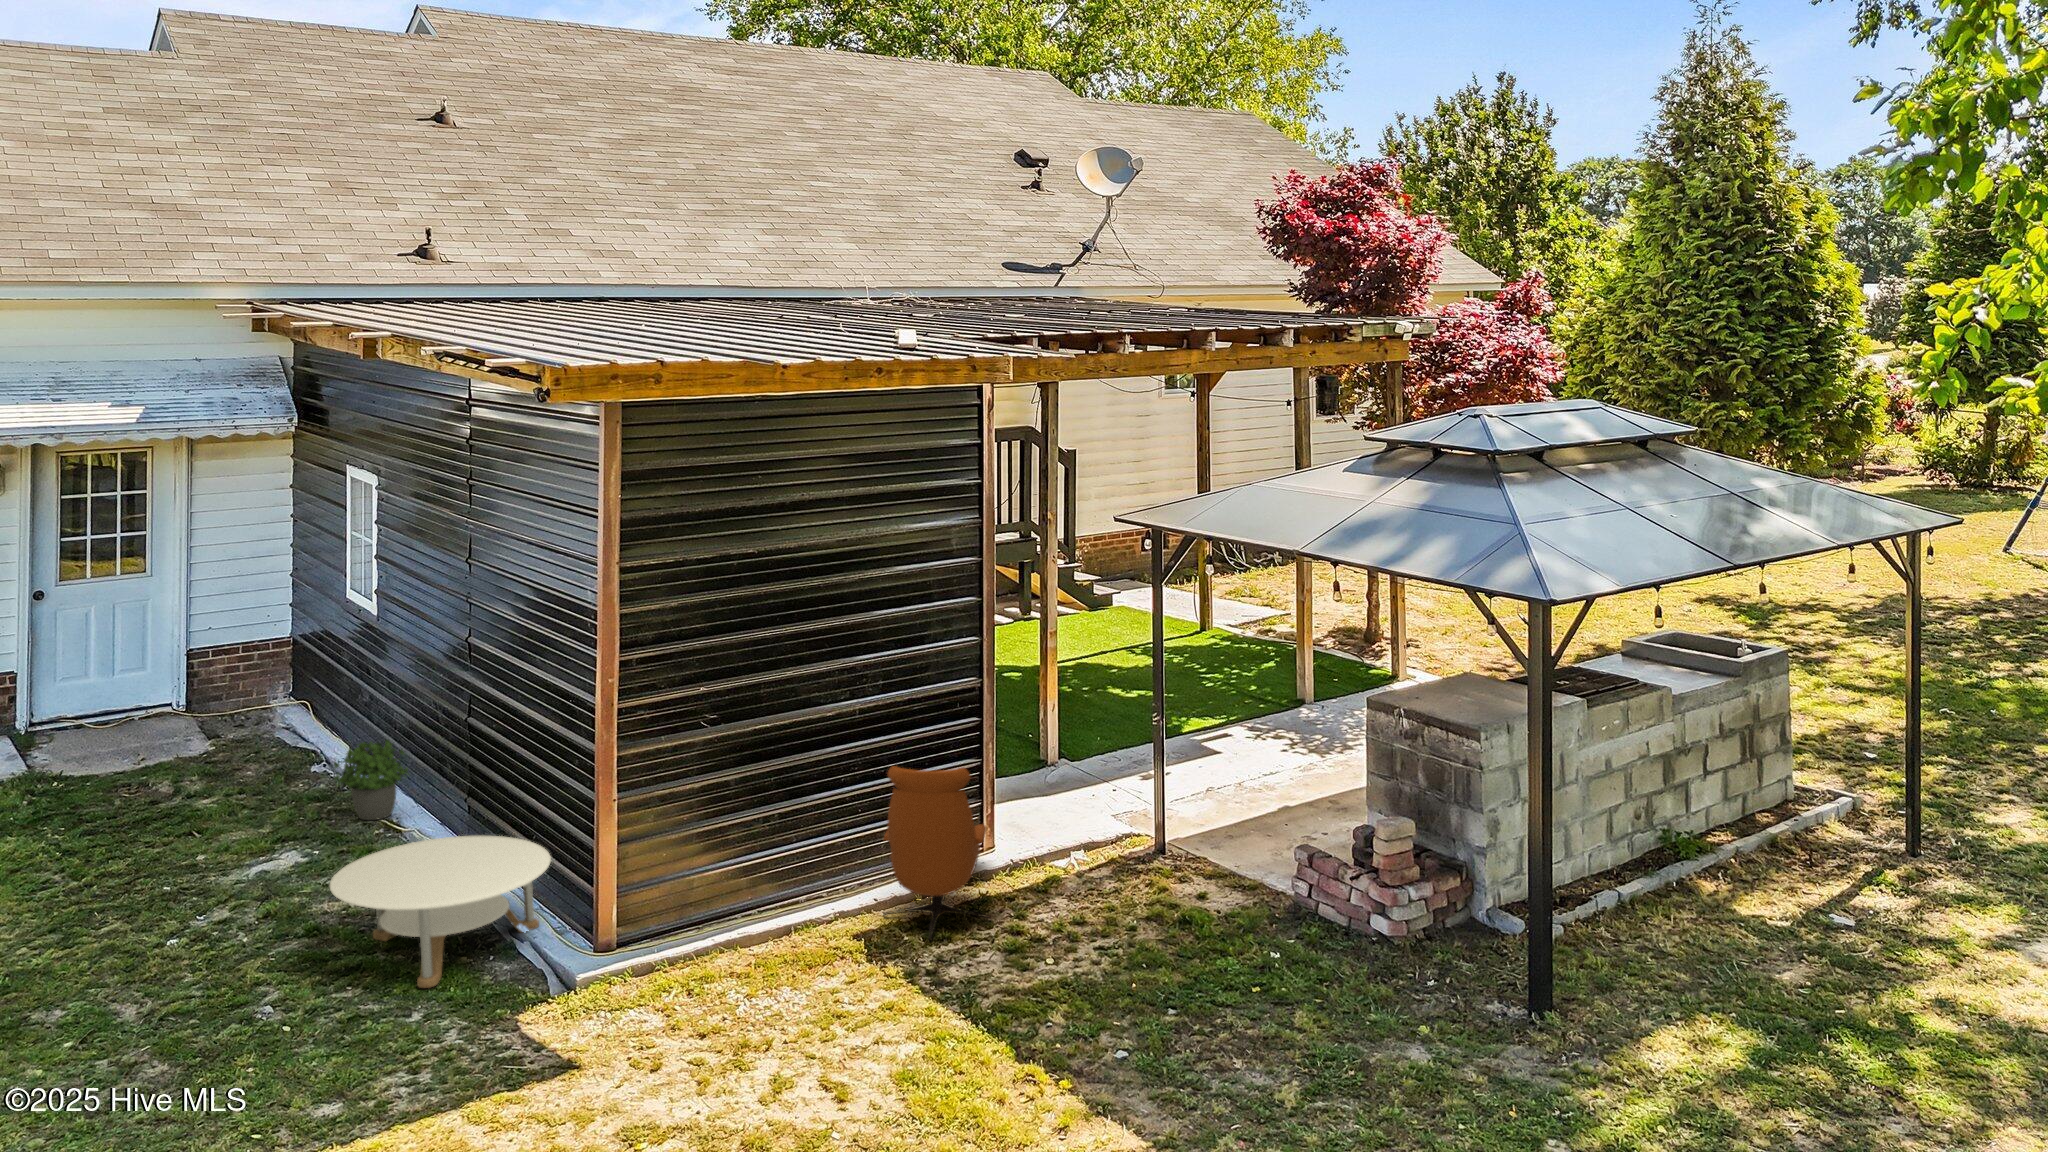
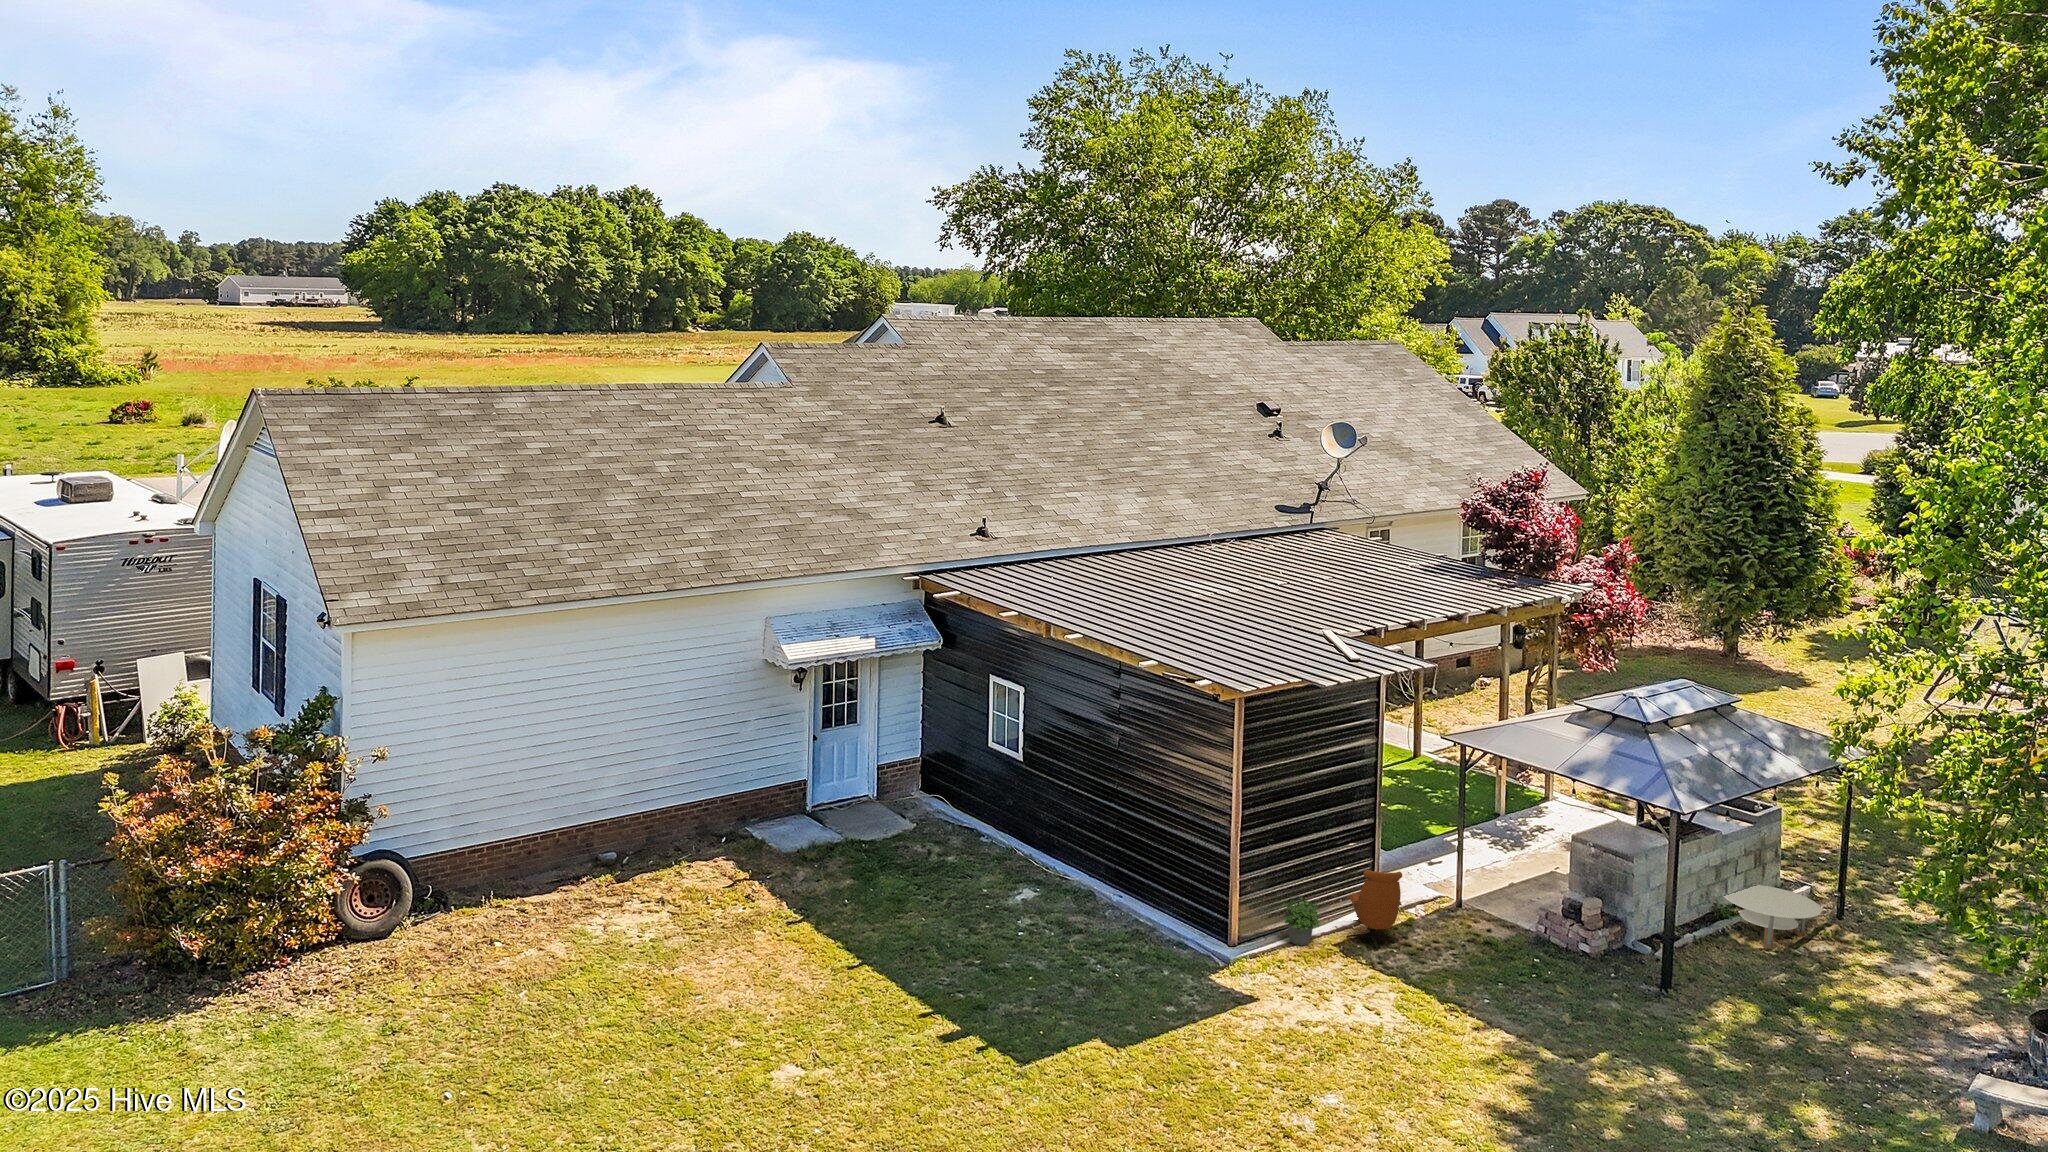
potted plant: present [334,740,408,820] -> present [1283,897,1320,945]
round table: present [330,836,551,988] -> present [1724,885,1822,949]

